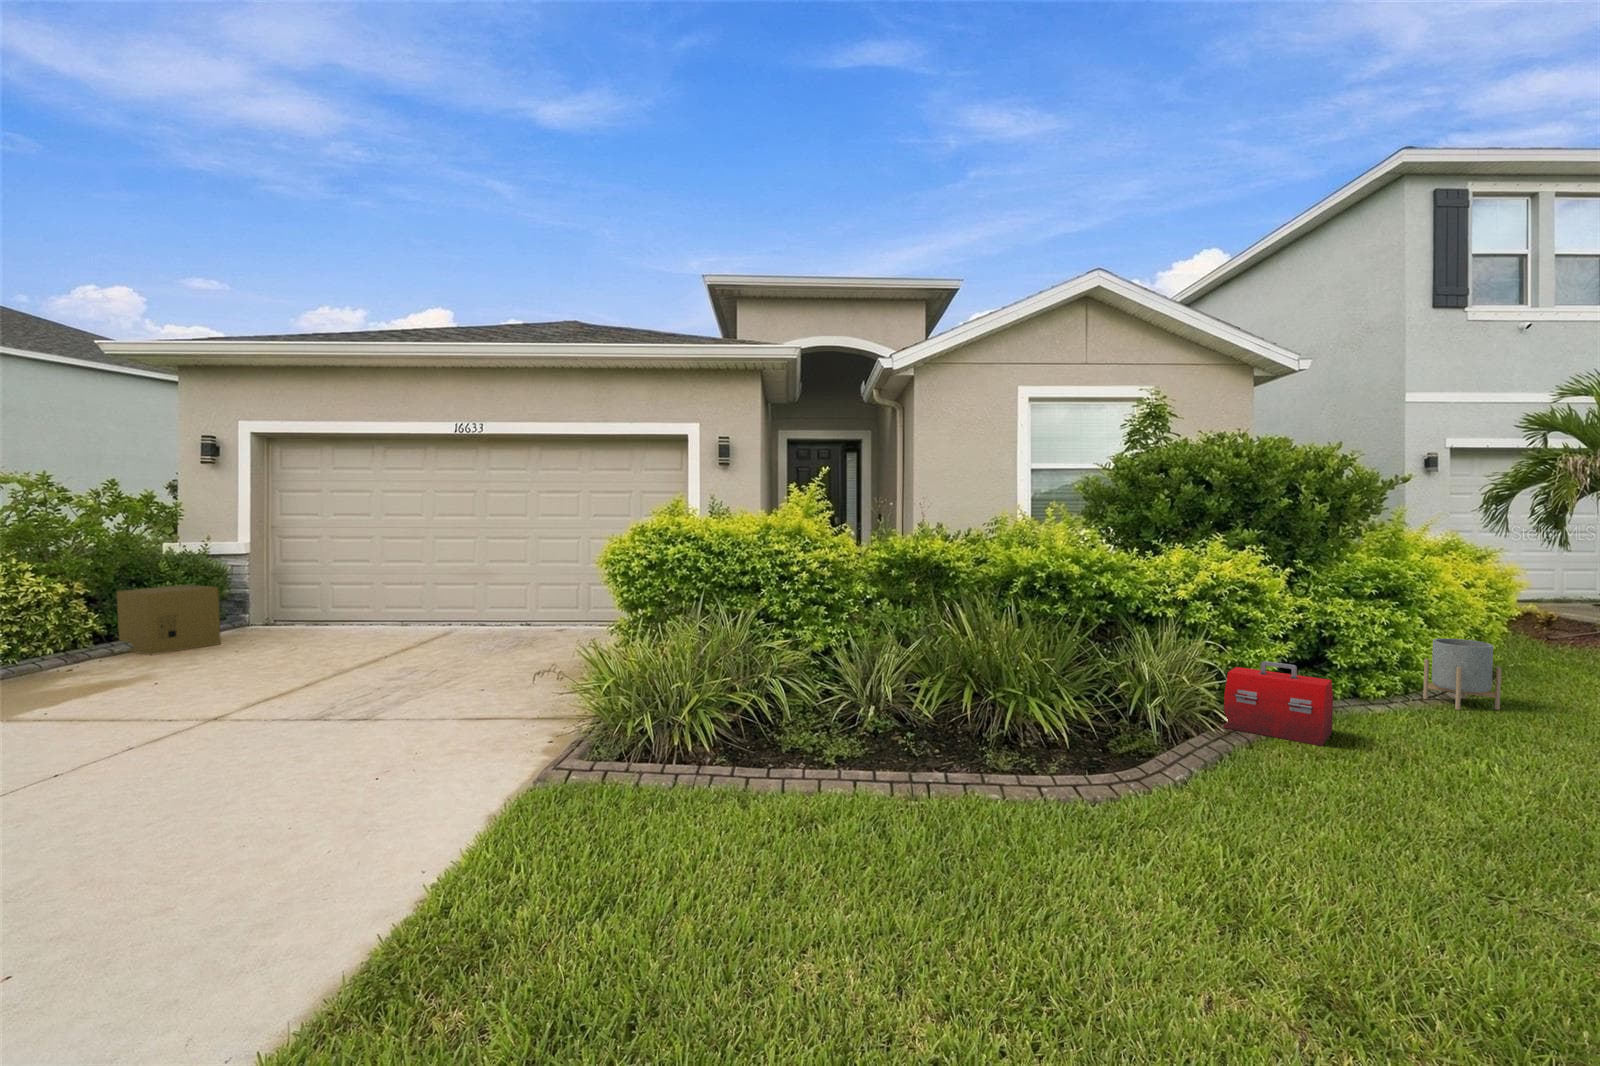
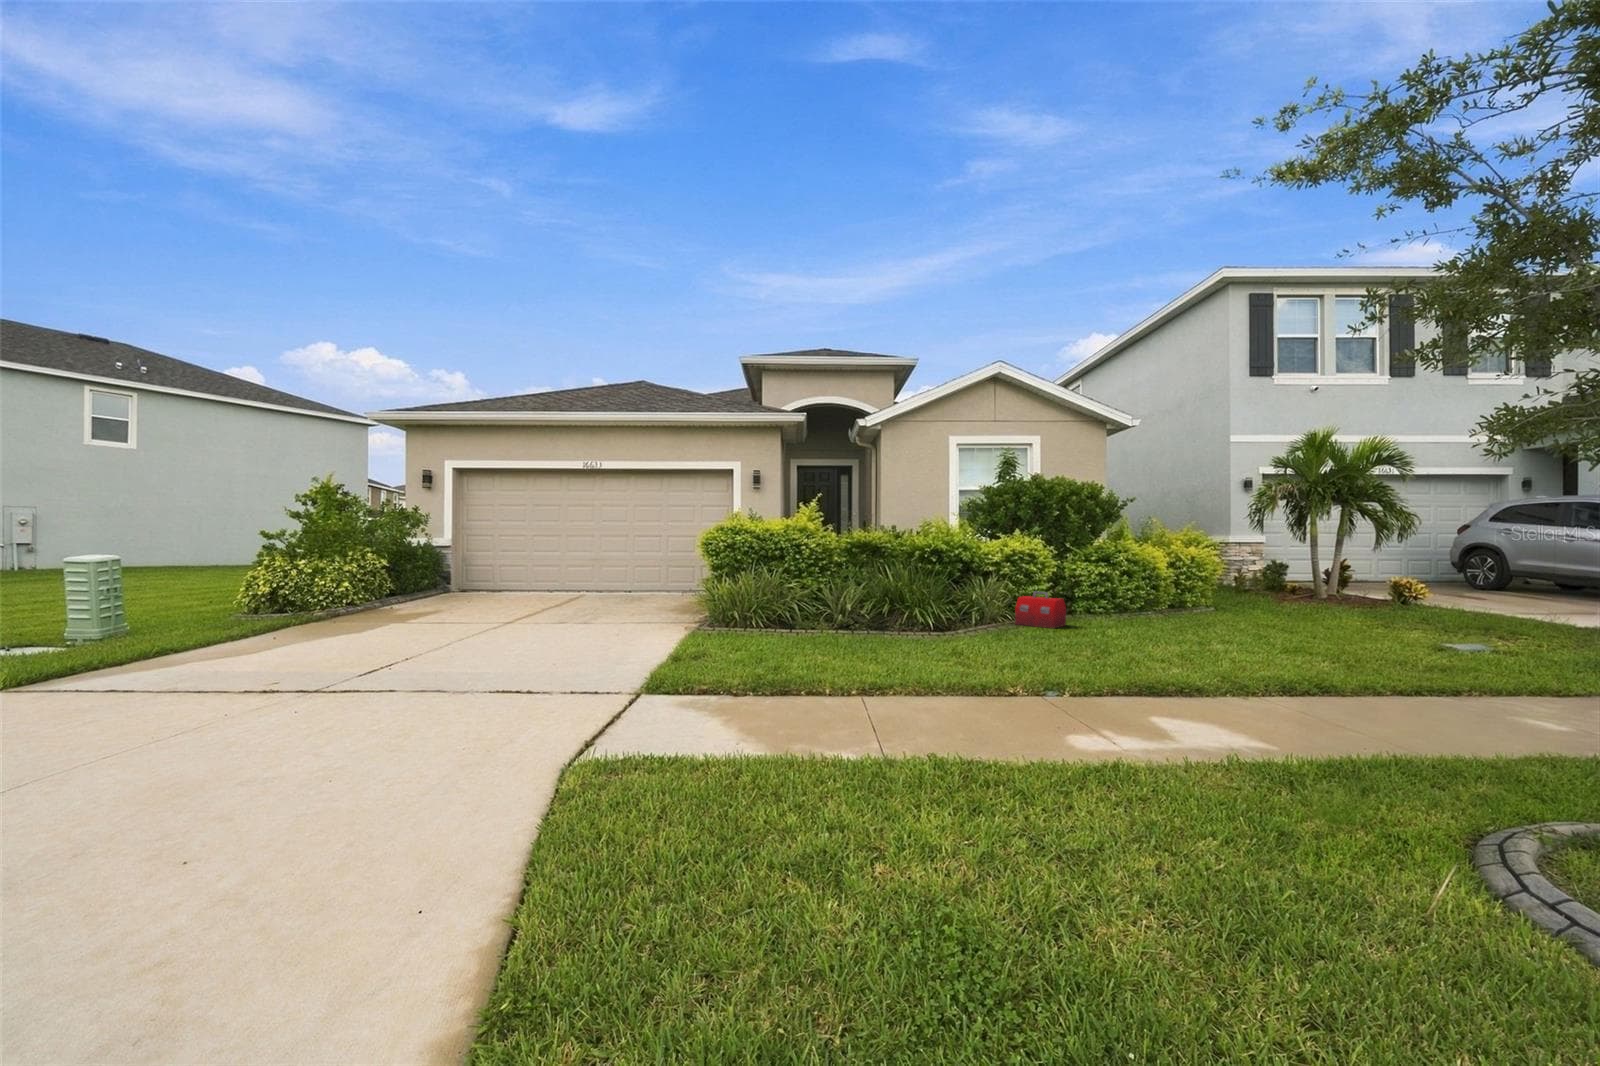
cardboard box: present [117,585,221,655] -> none [390,566,447,606]
planter: present [1423,638,1501,710] -> none [1136,585,1167,620]

